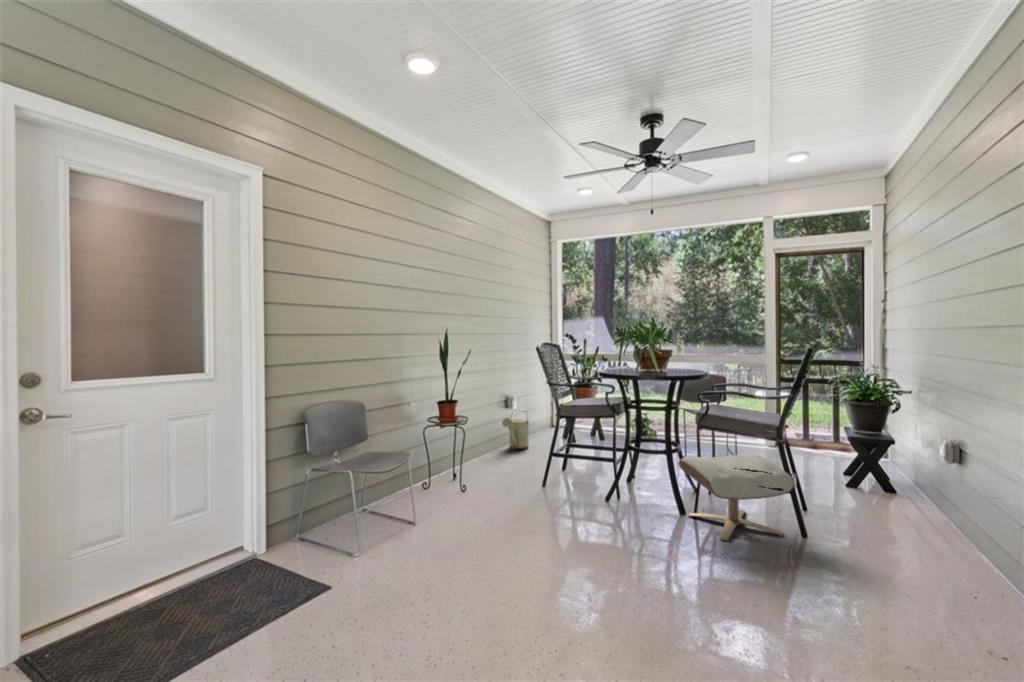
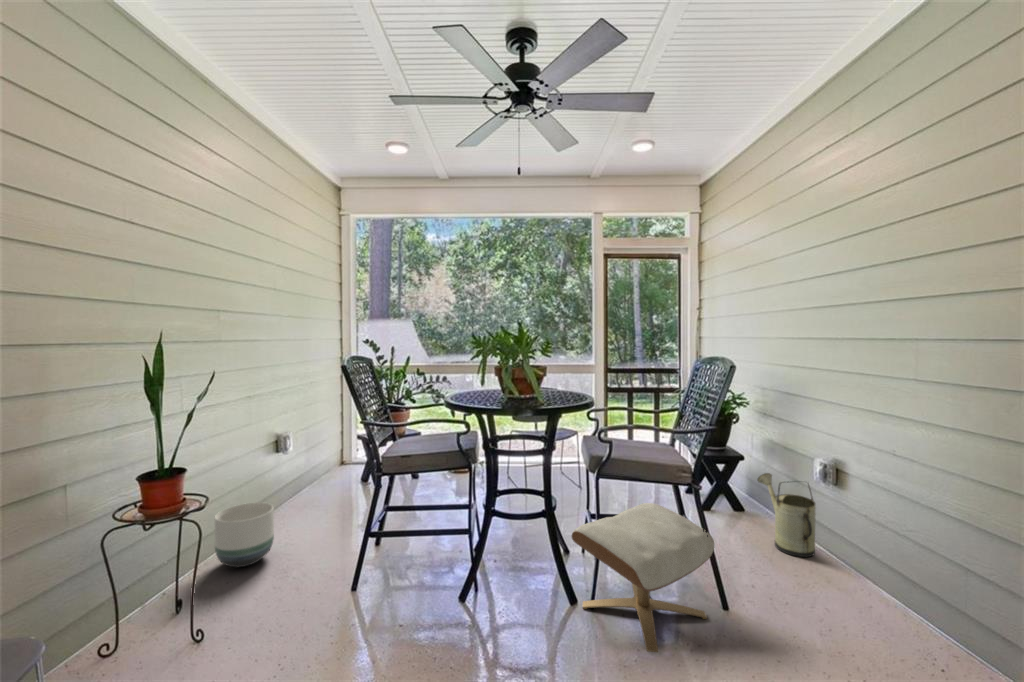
watering can: present [502,418,529,450] -> present [757,473,816,557]
planter: none [471,432,501,467] -> present [215,502,274,567]

